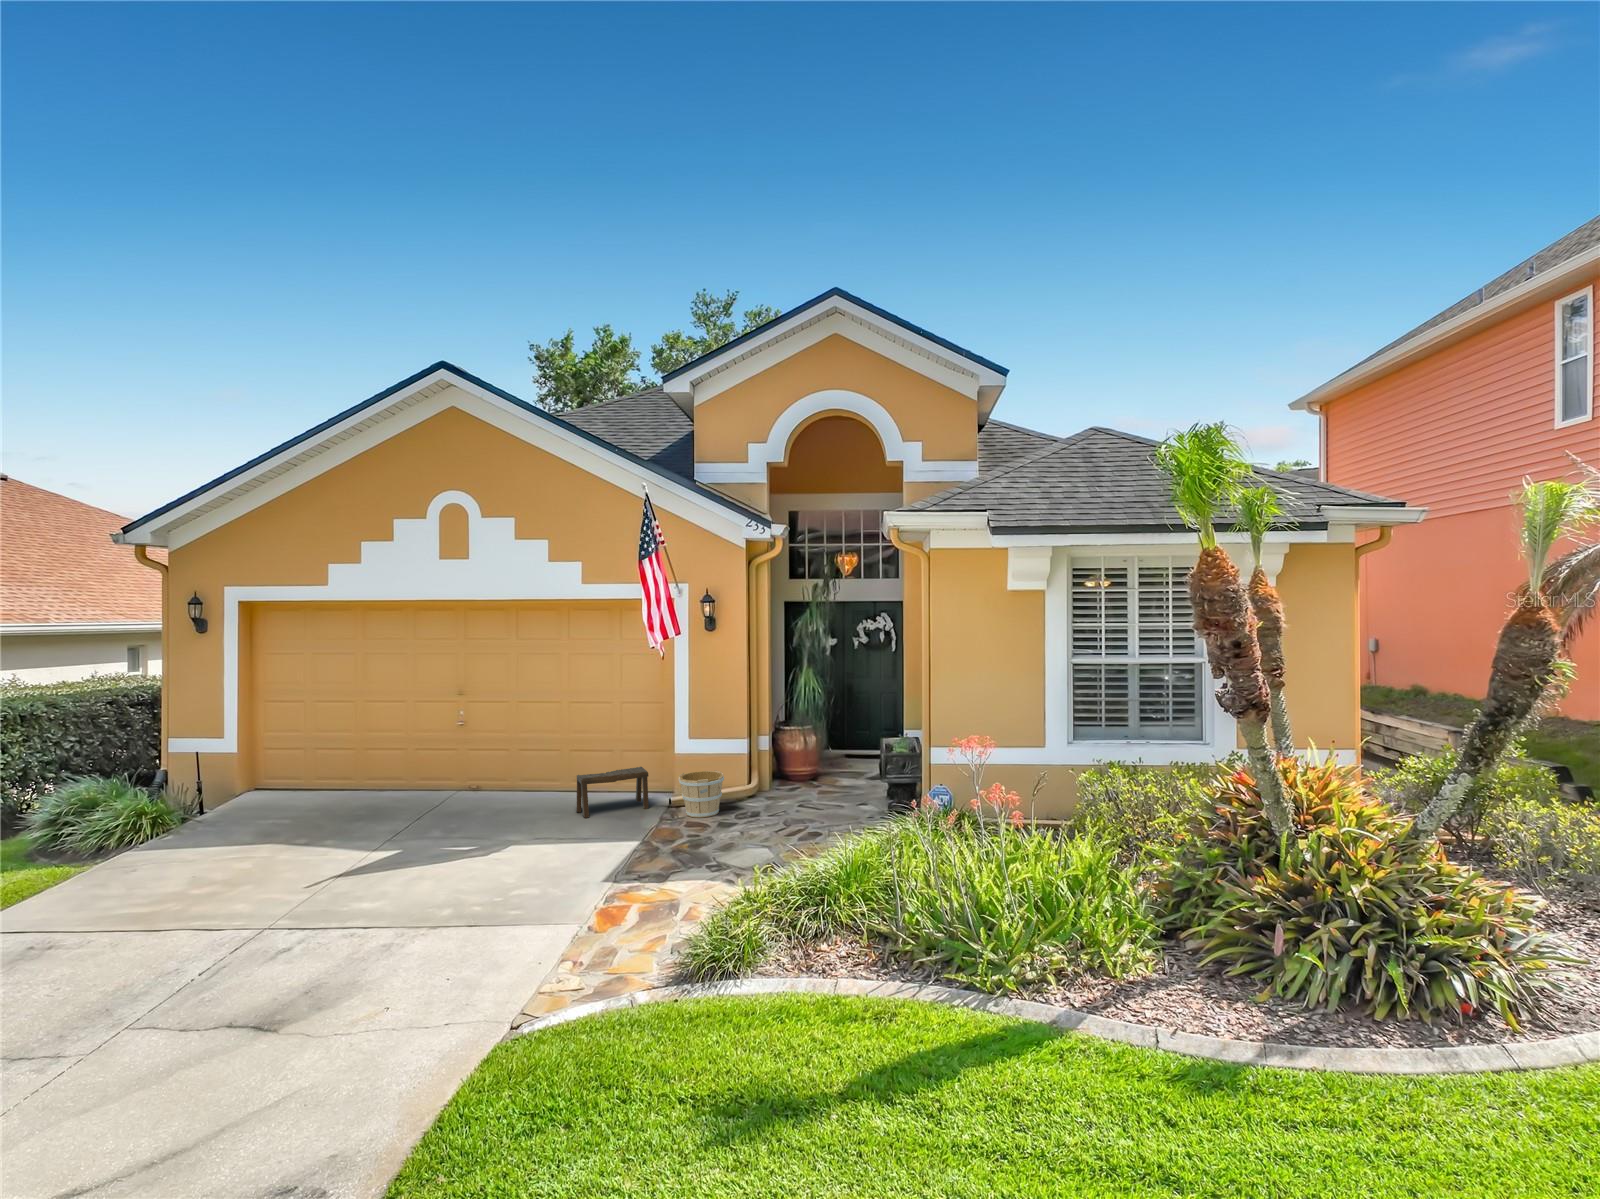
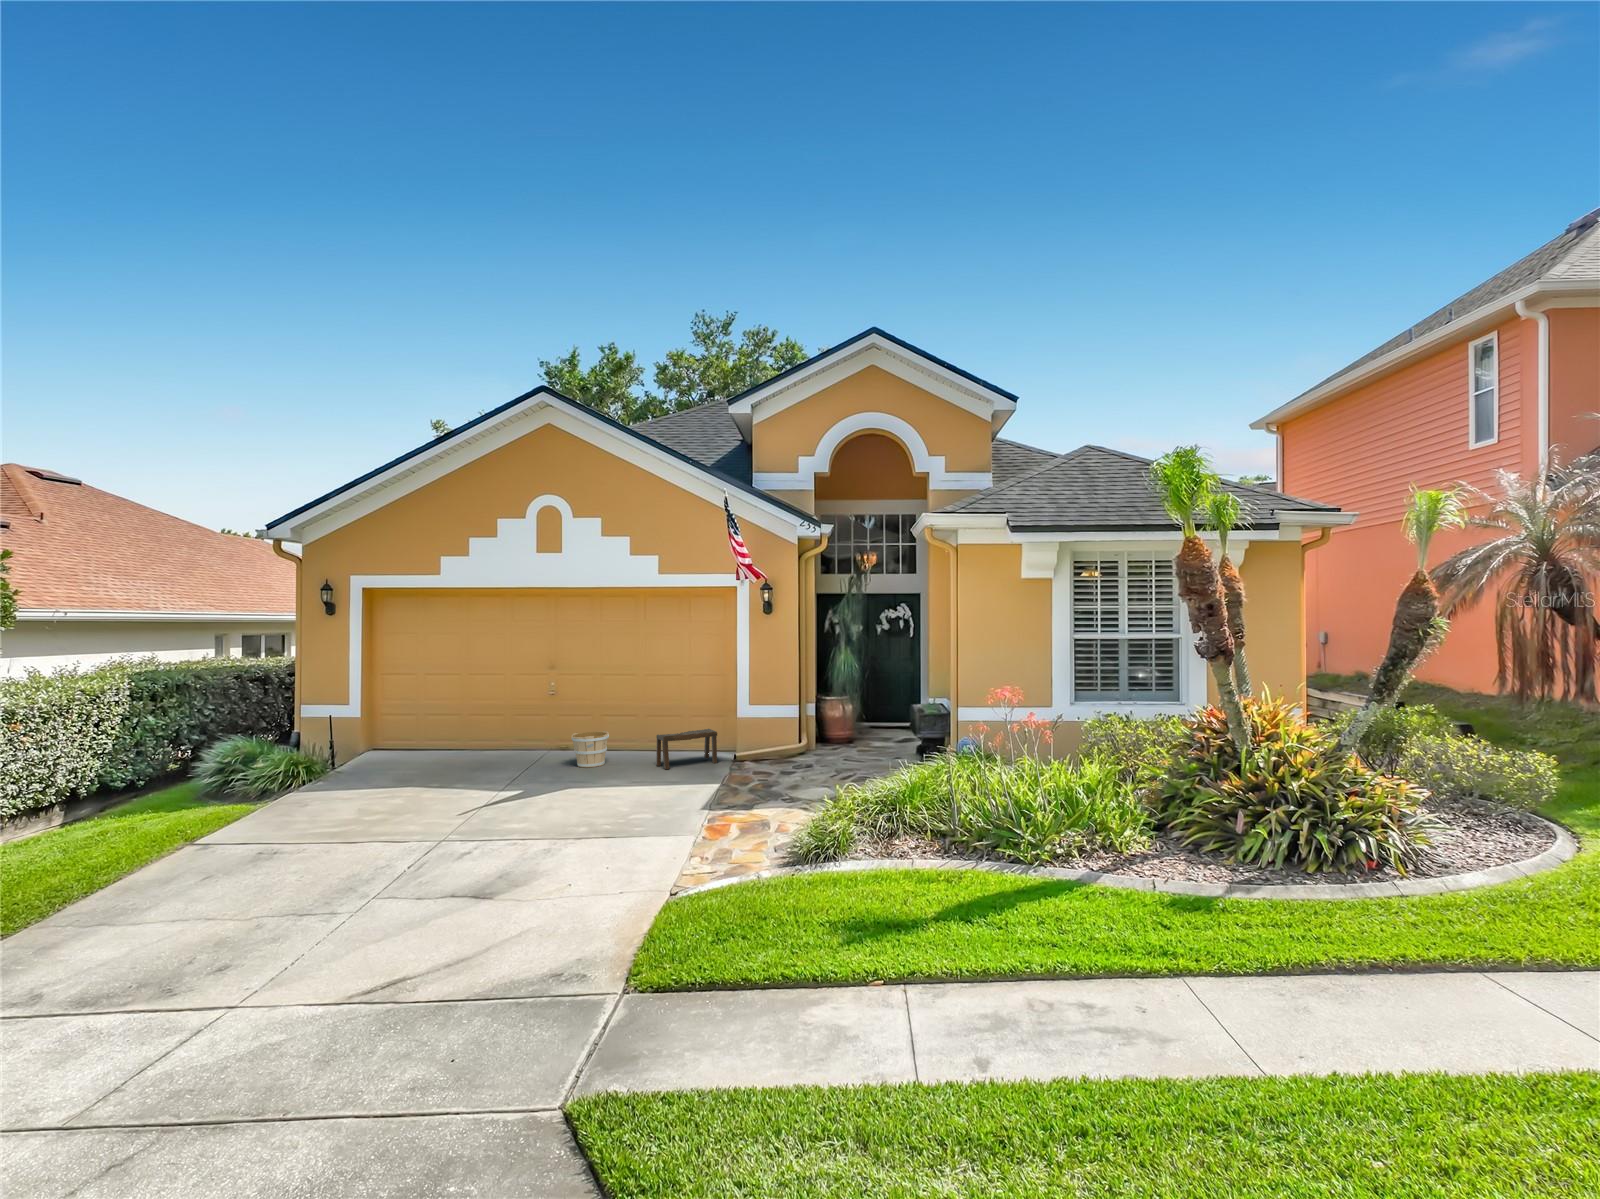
wooden bucket: present [679,770,724,818] -> present [572,731,609,768]

